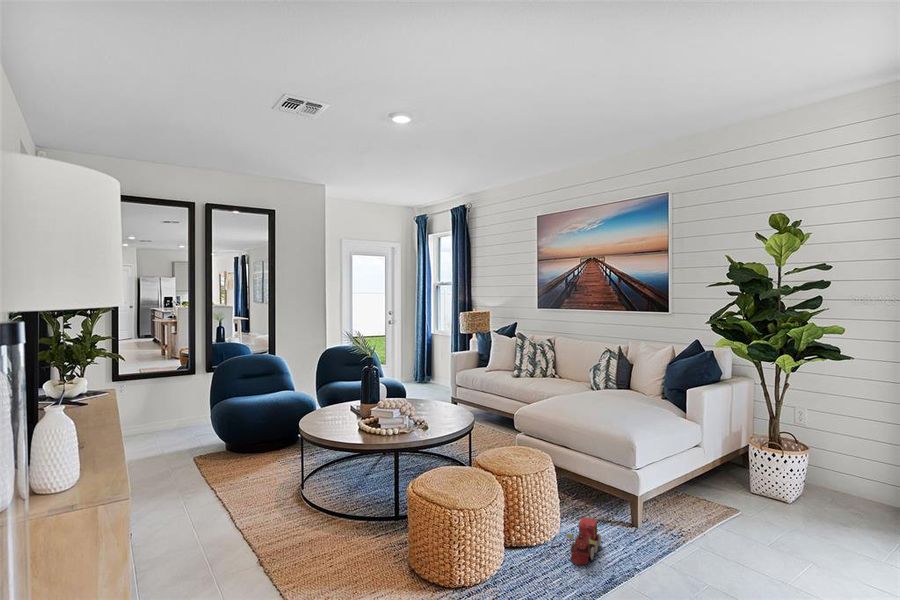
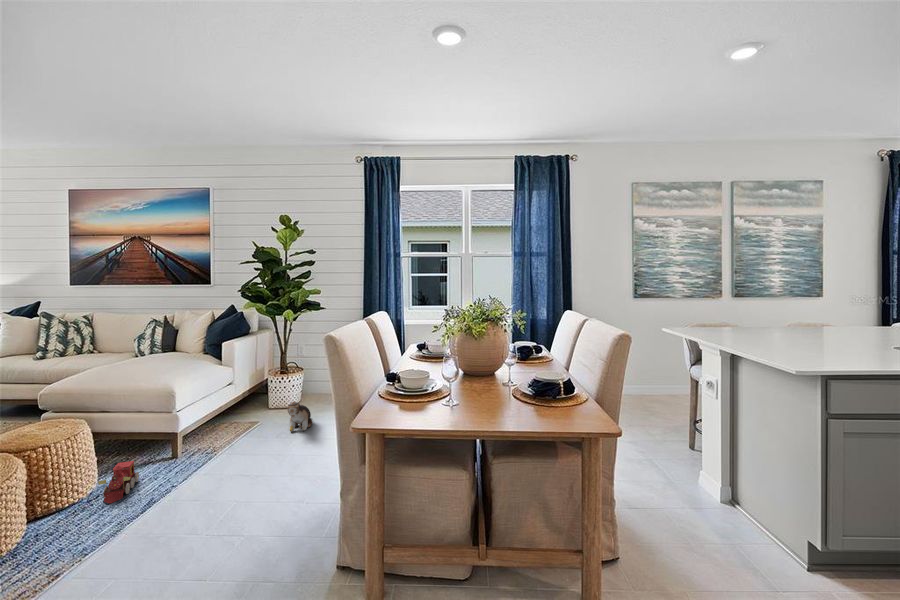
plush toy: none [783,500,829,551] -> present [287,401,312,432]

